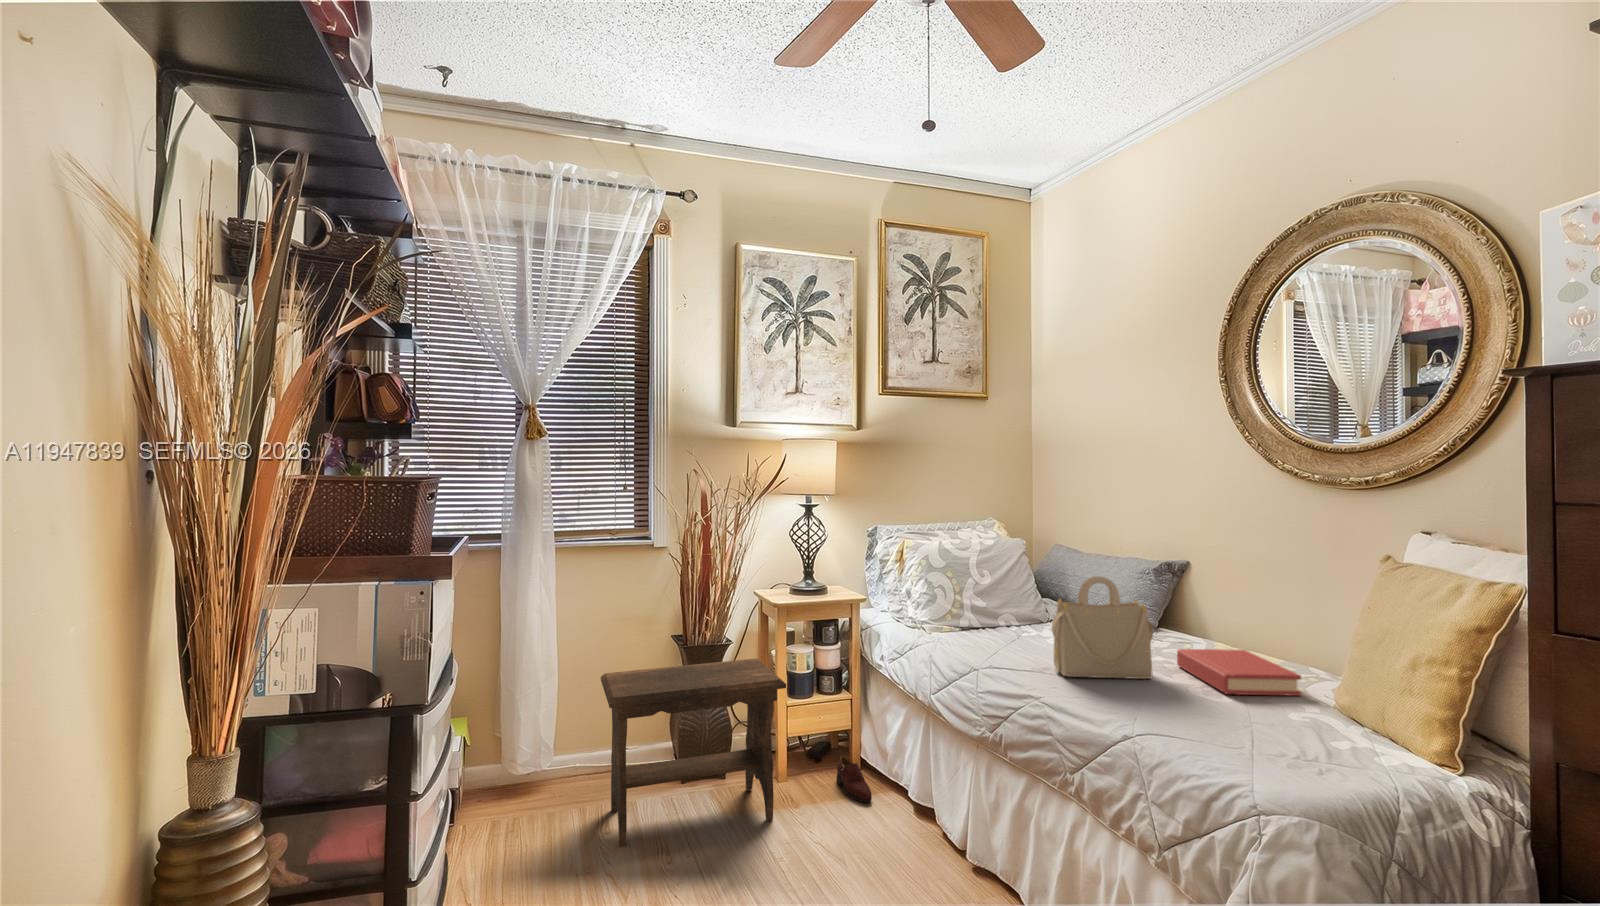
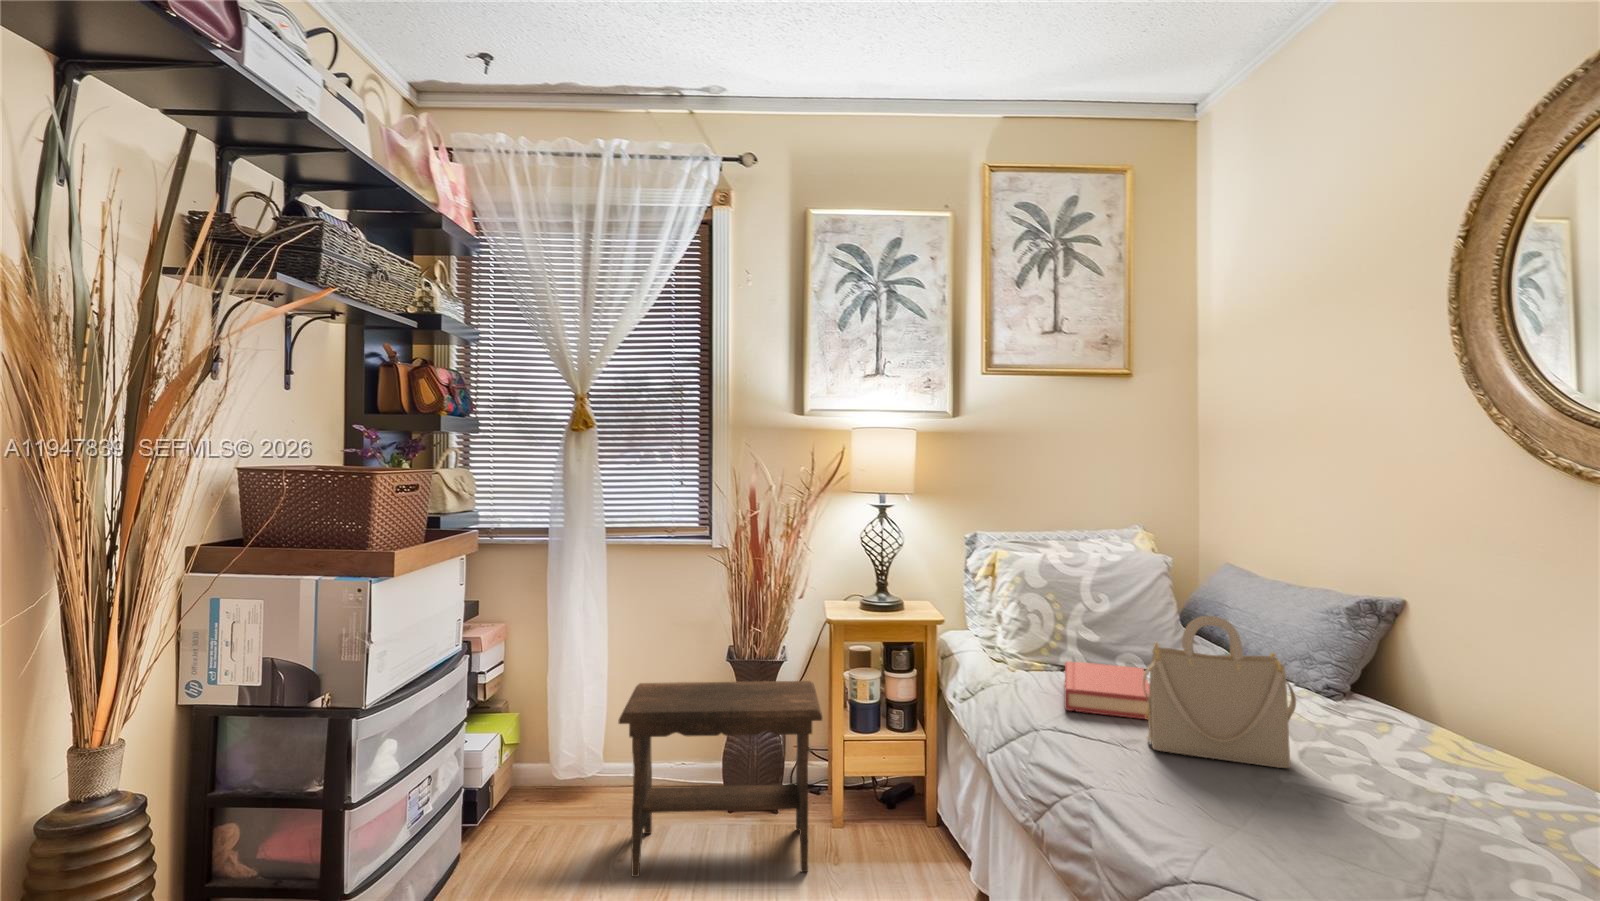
hardback book: present [1177,649,1302,696] -> present [1065,661,1149,719]
shoe: present [836,756,872,802] -> none [903,806,935,868]

